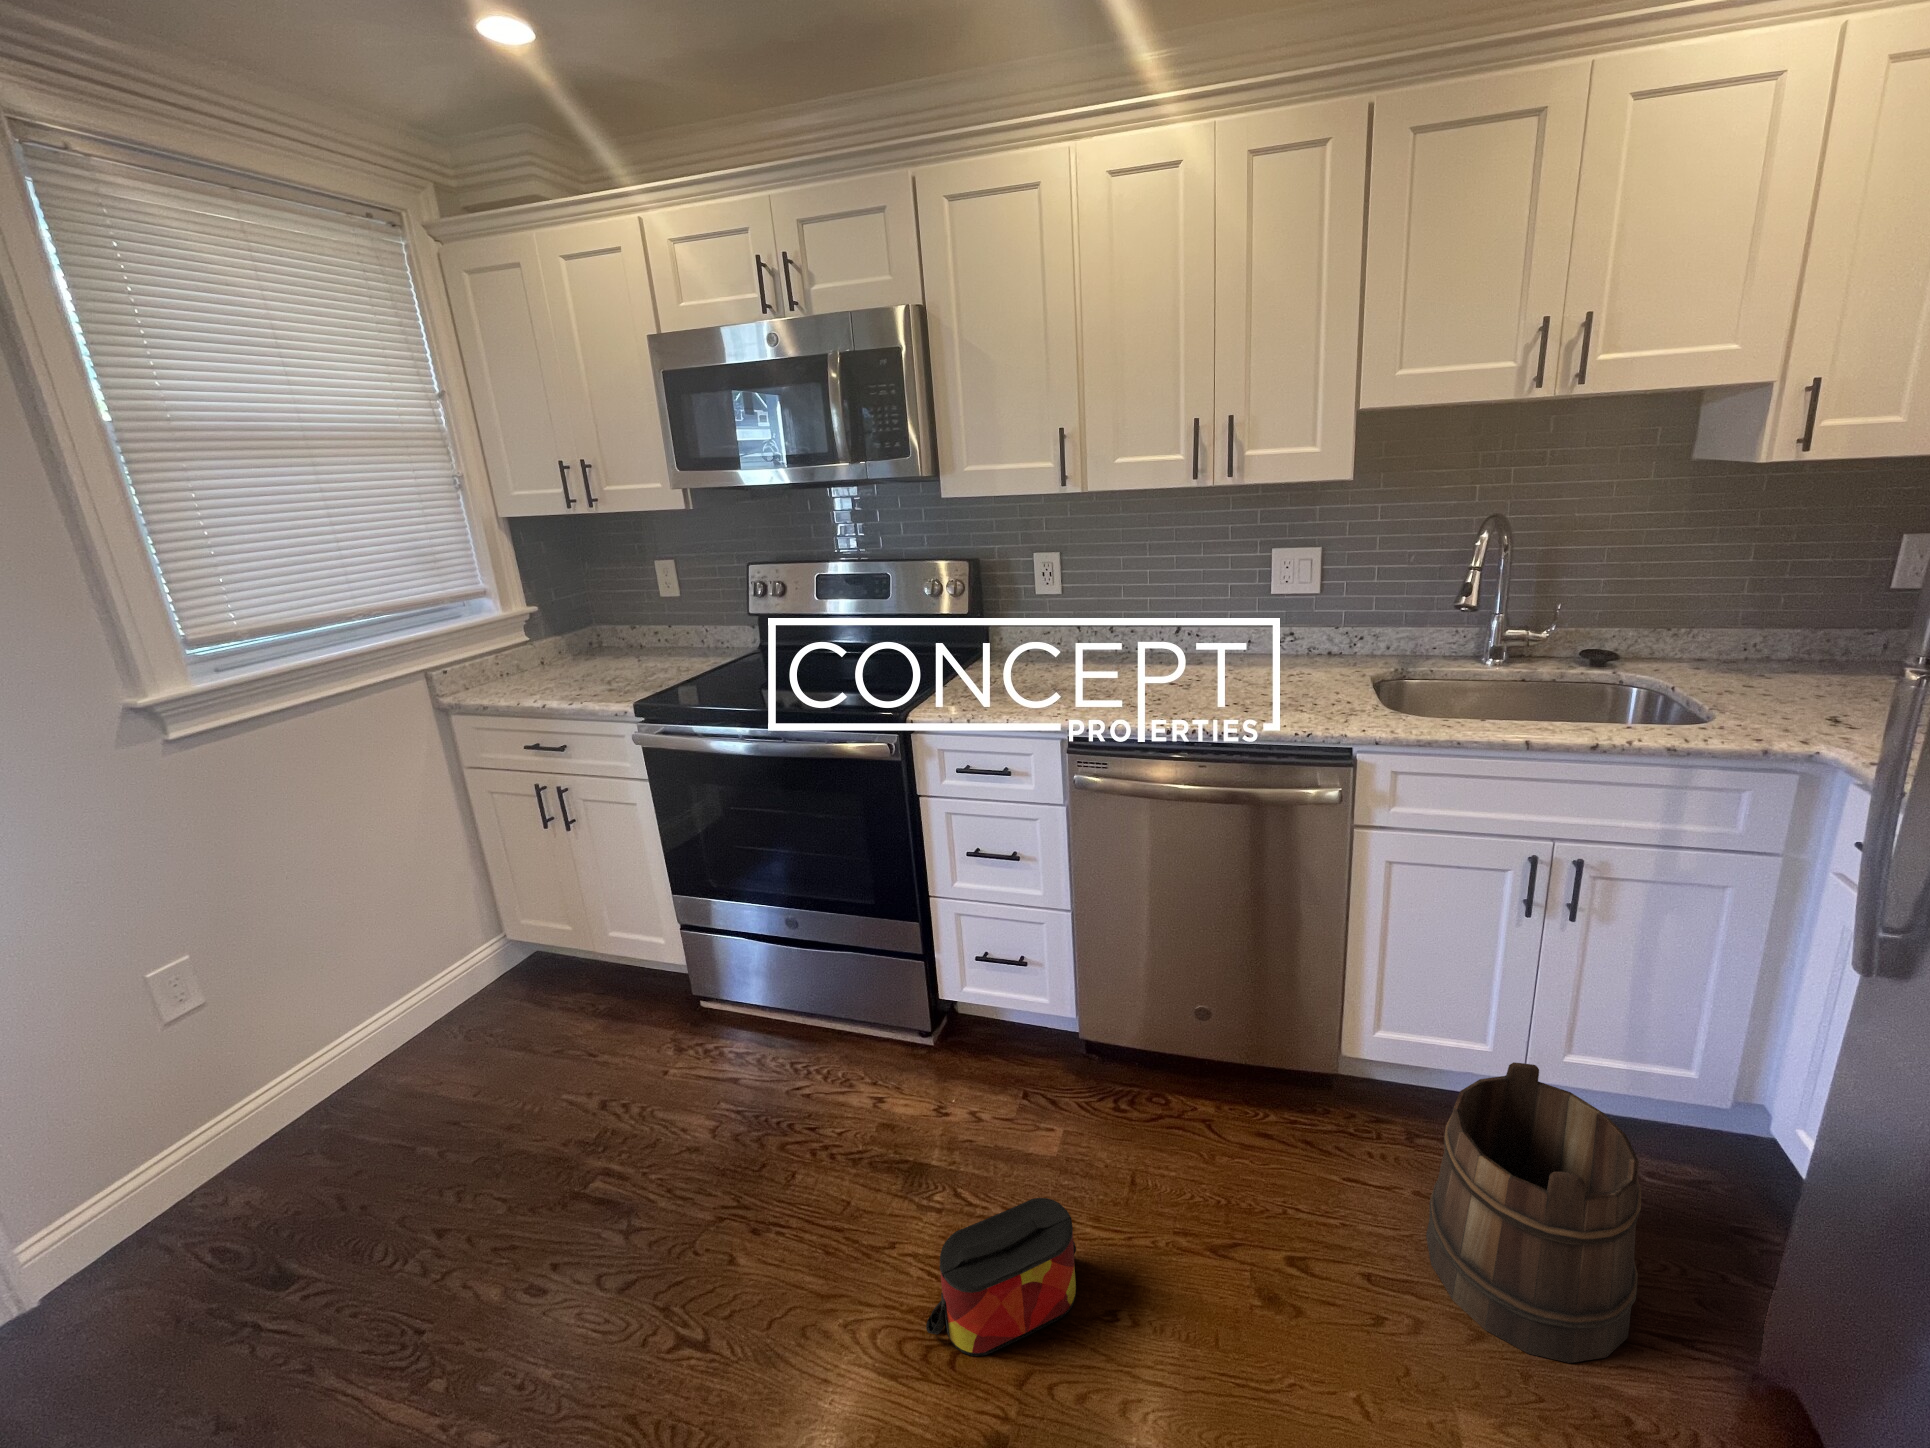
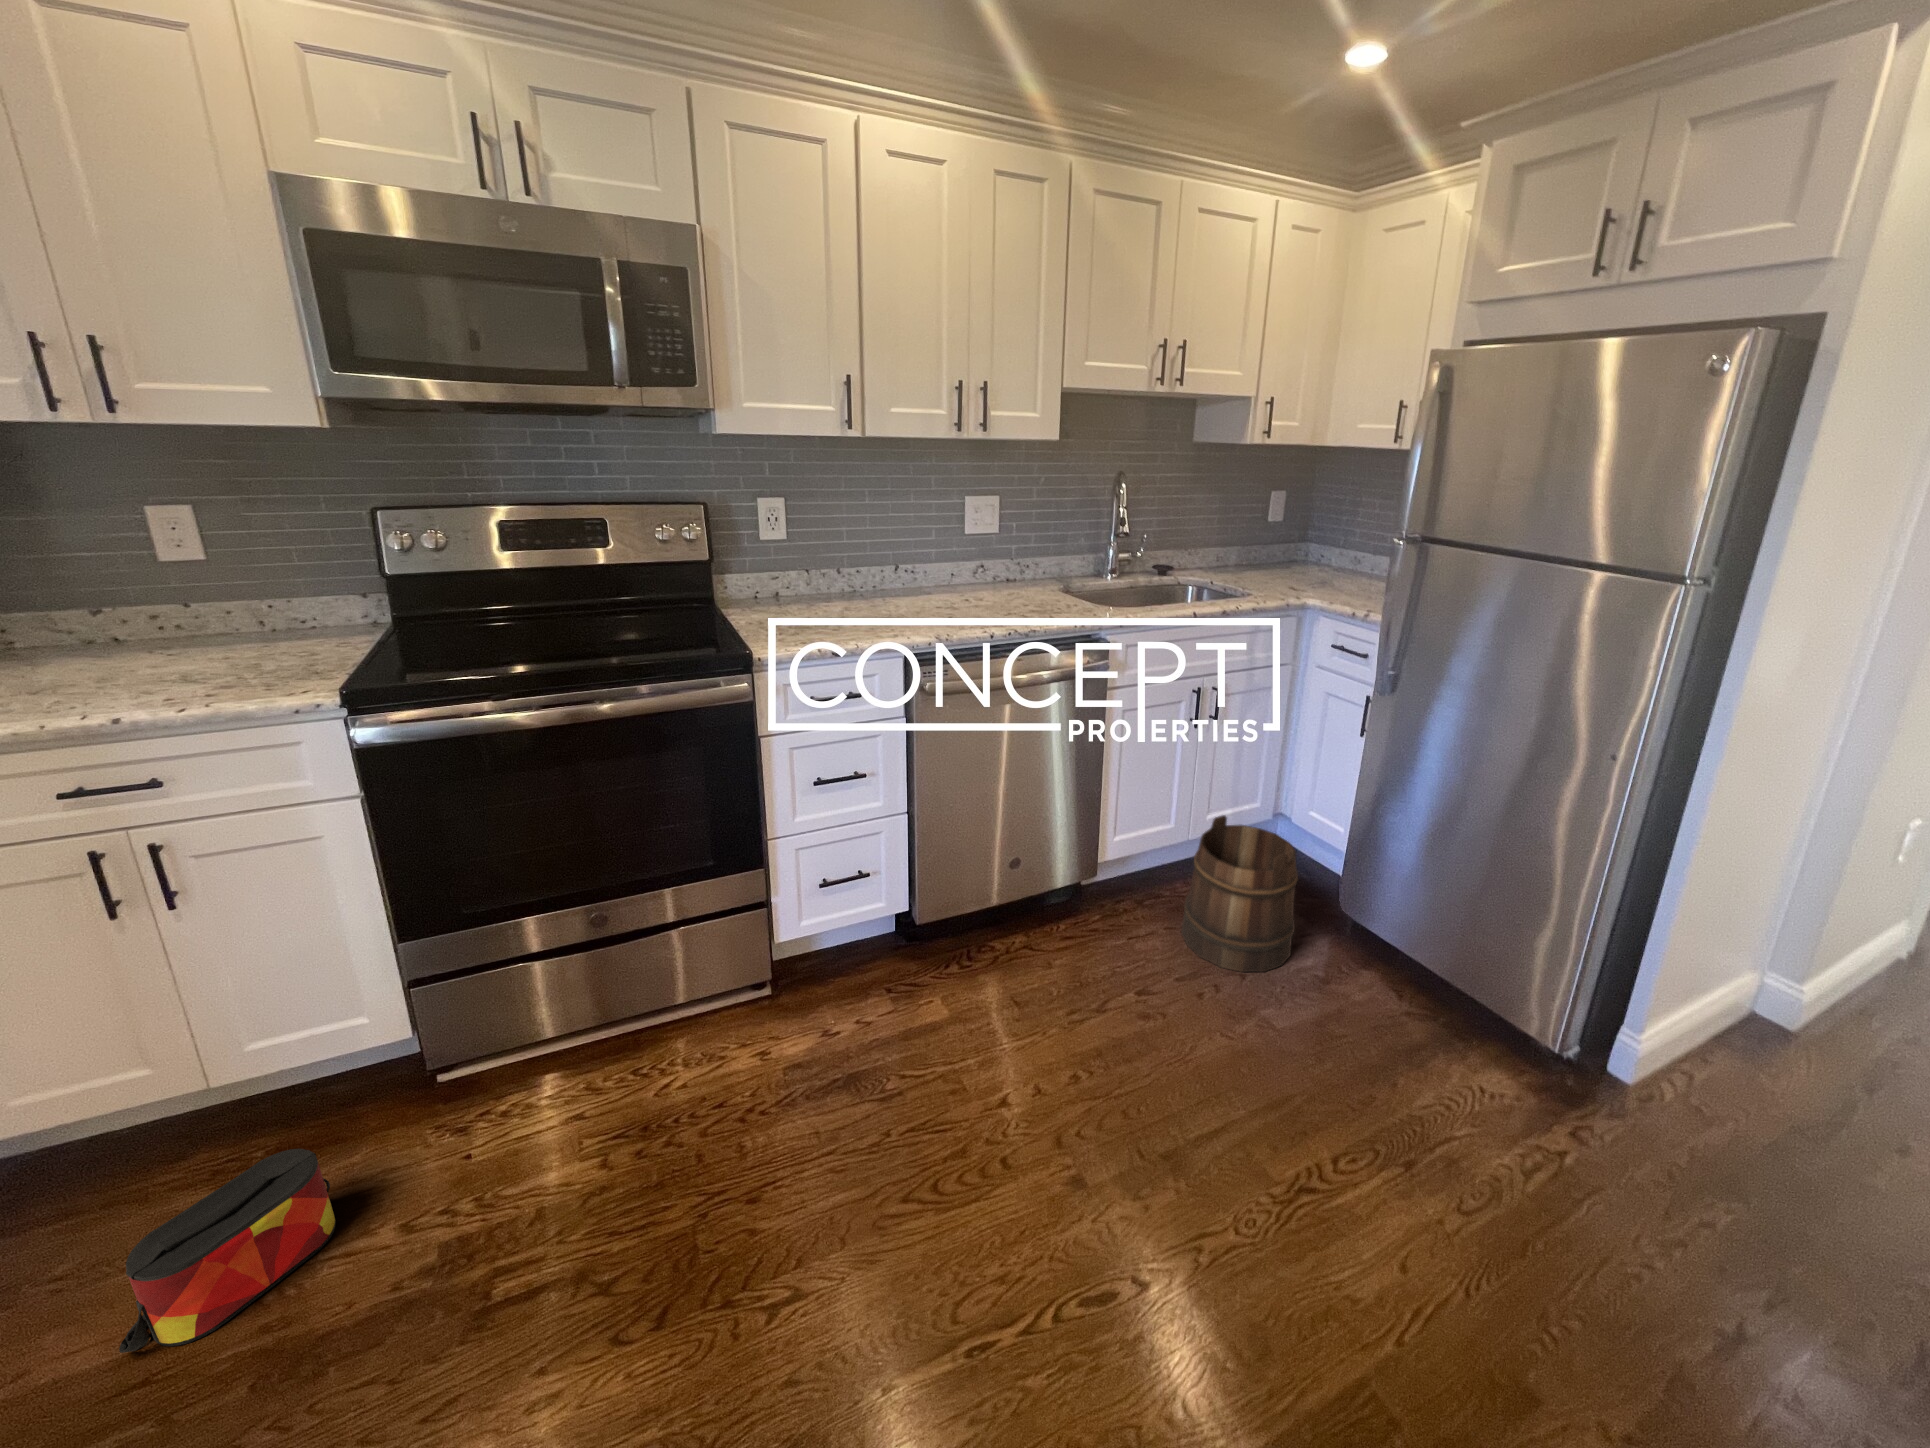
bag: present [926,1198,1076,1356] -> present [119,1149,336,1353]

